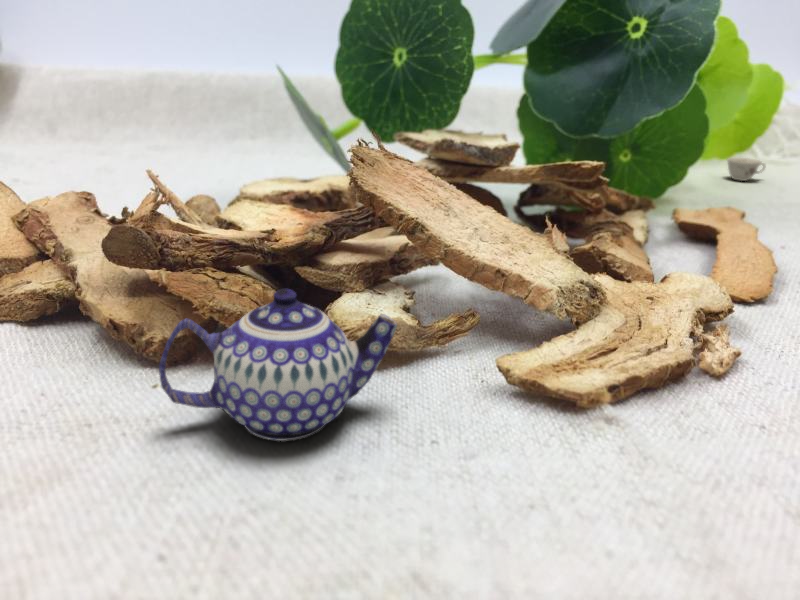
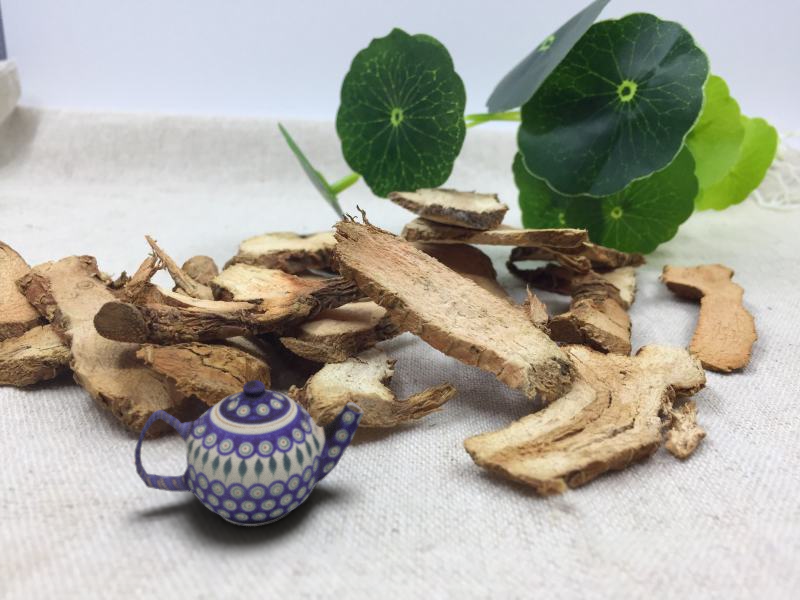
teacup: present [727,158,766,181] -> none [724,206,763,229]

